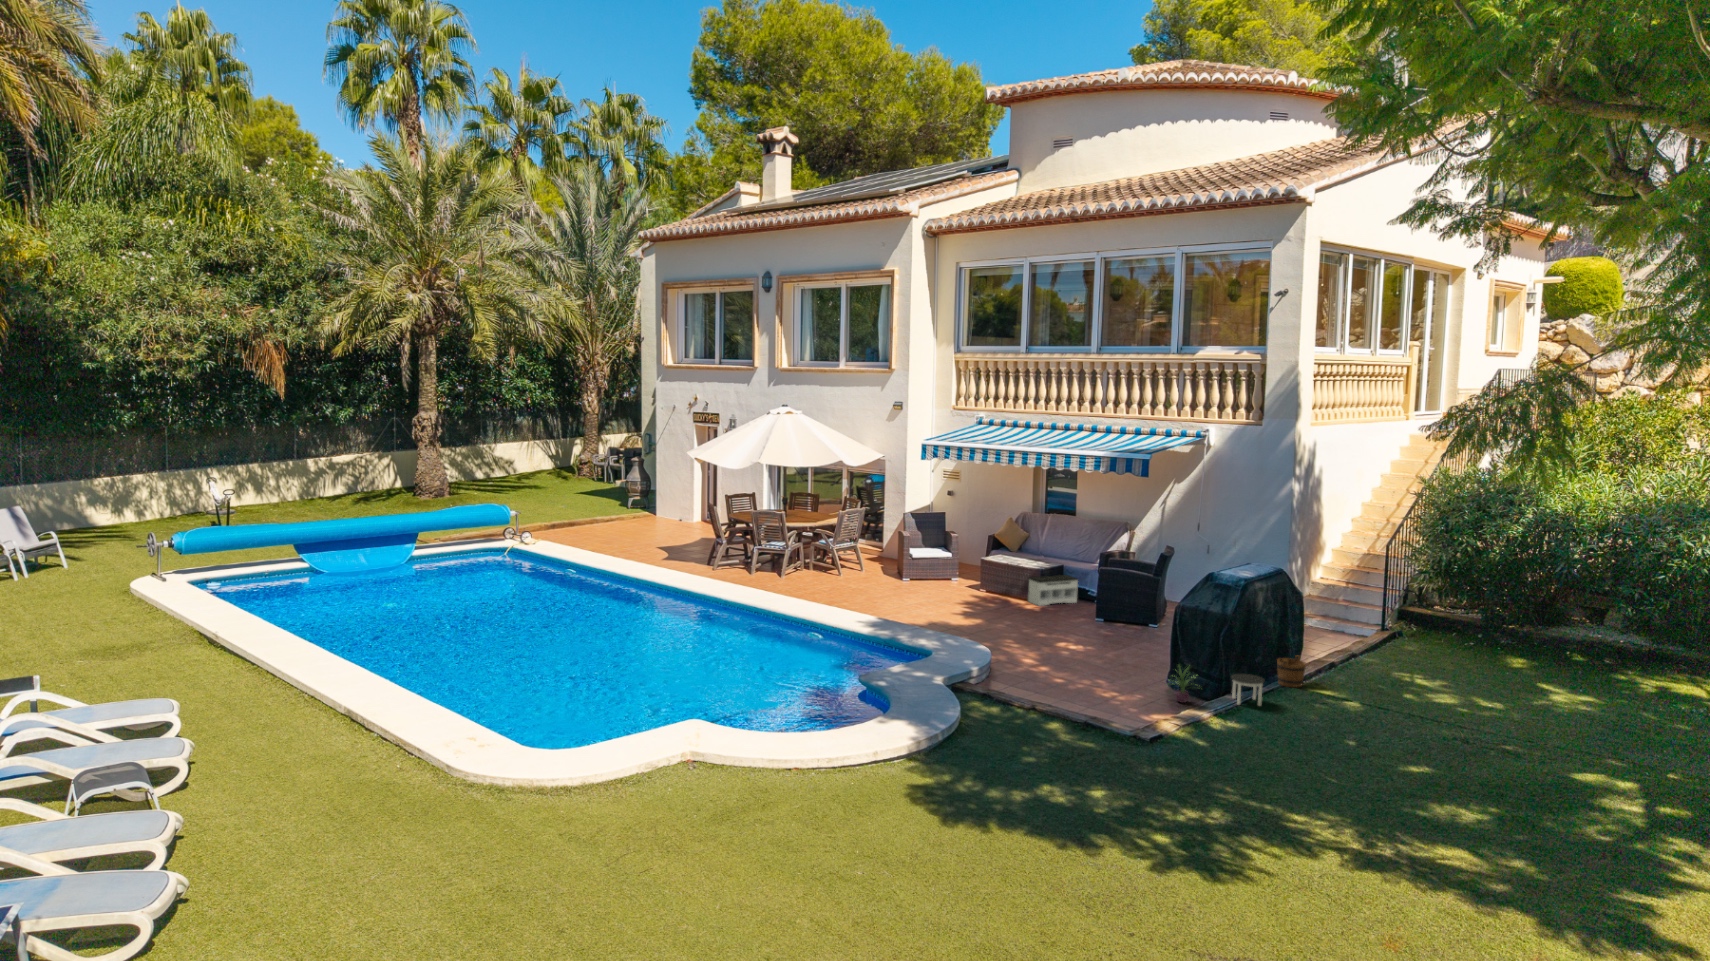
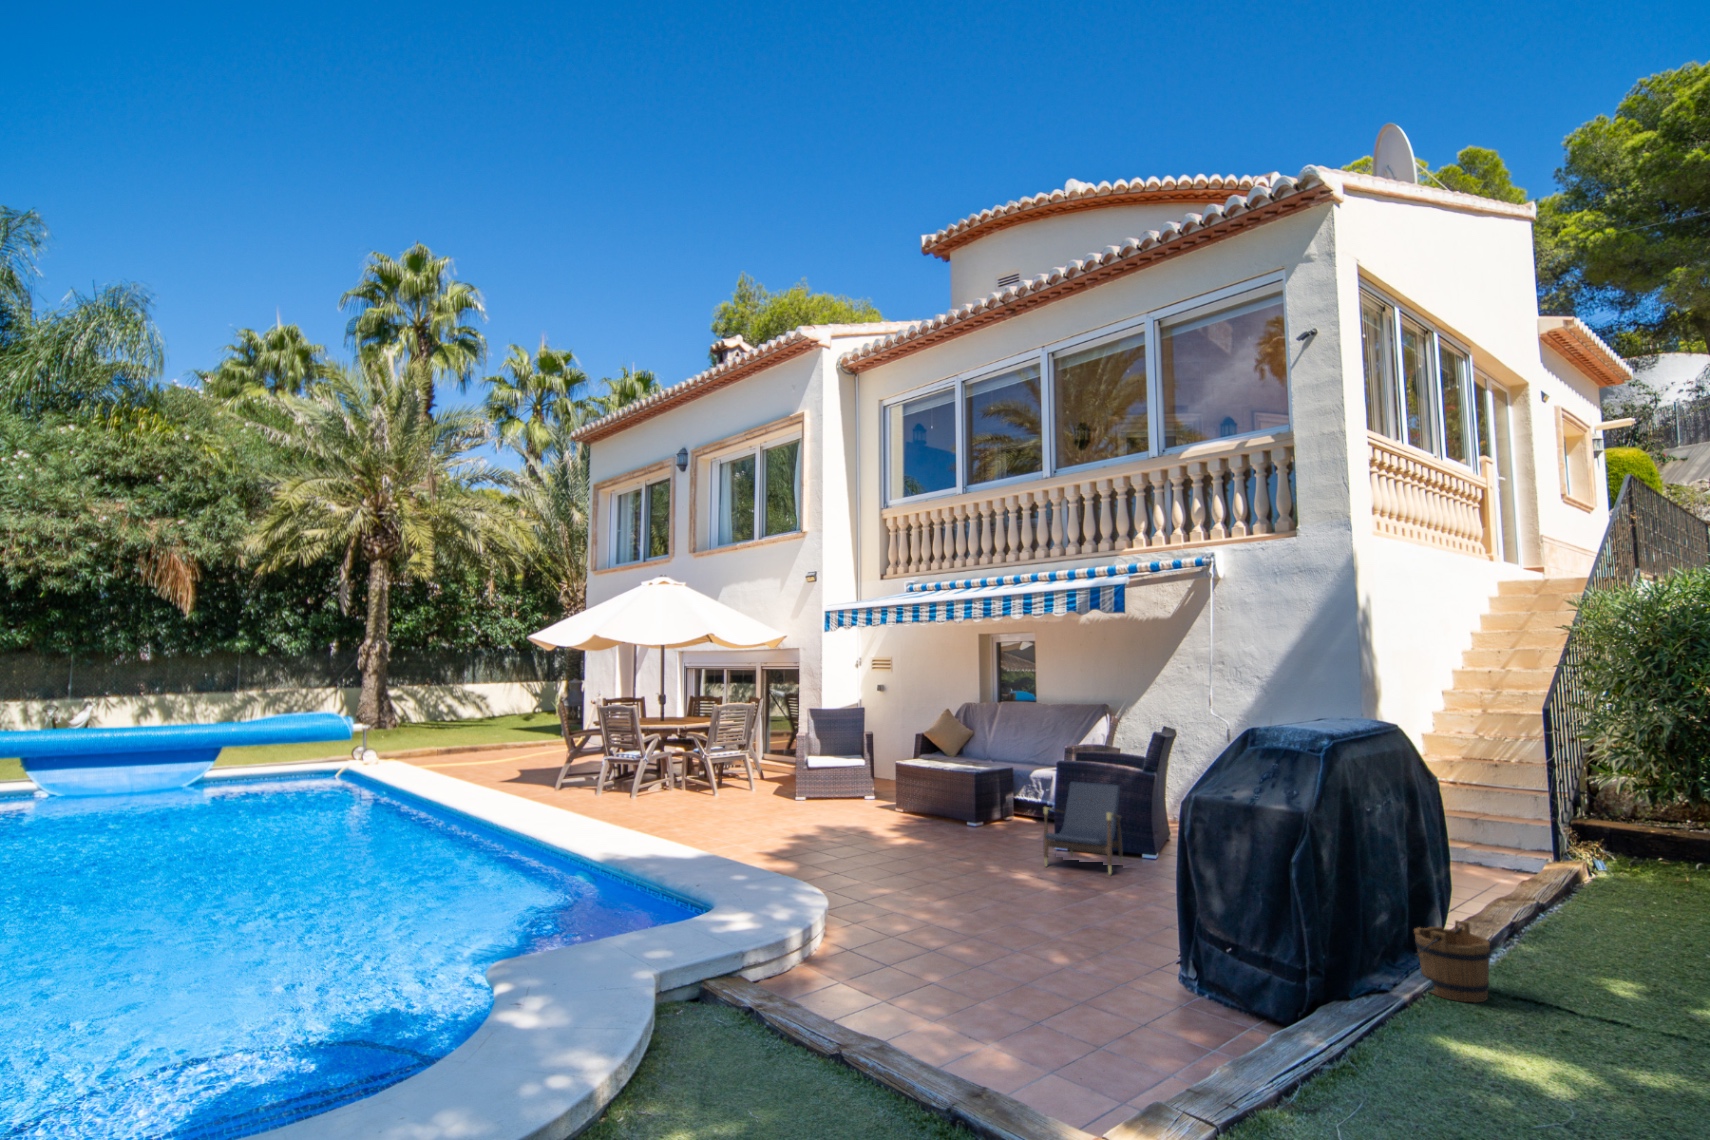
bench: present [1028,575,1078,606] -> none [953,784,1030,832]
lounge chair: none [1096,580,1141,634] -> present [1044,782,1122,875]
decorative plant: present [1175,669,1192,703] -> none [1143,942,1247,1050]
round table: present [1231,674,1265,706] -> none [1314,969,1409,1065]

